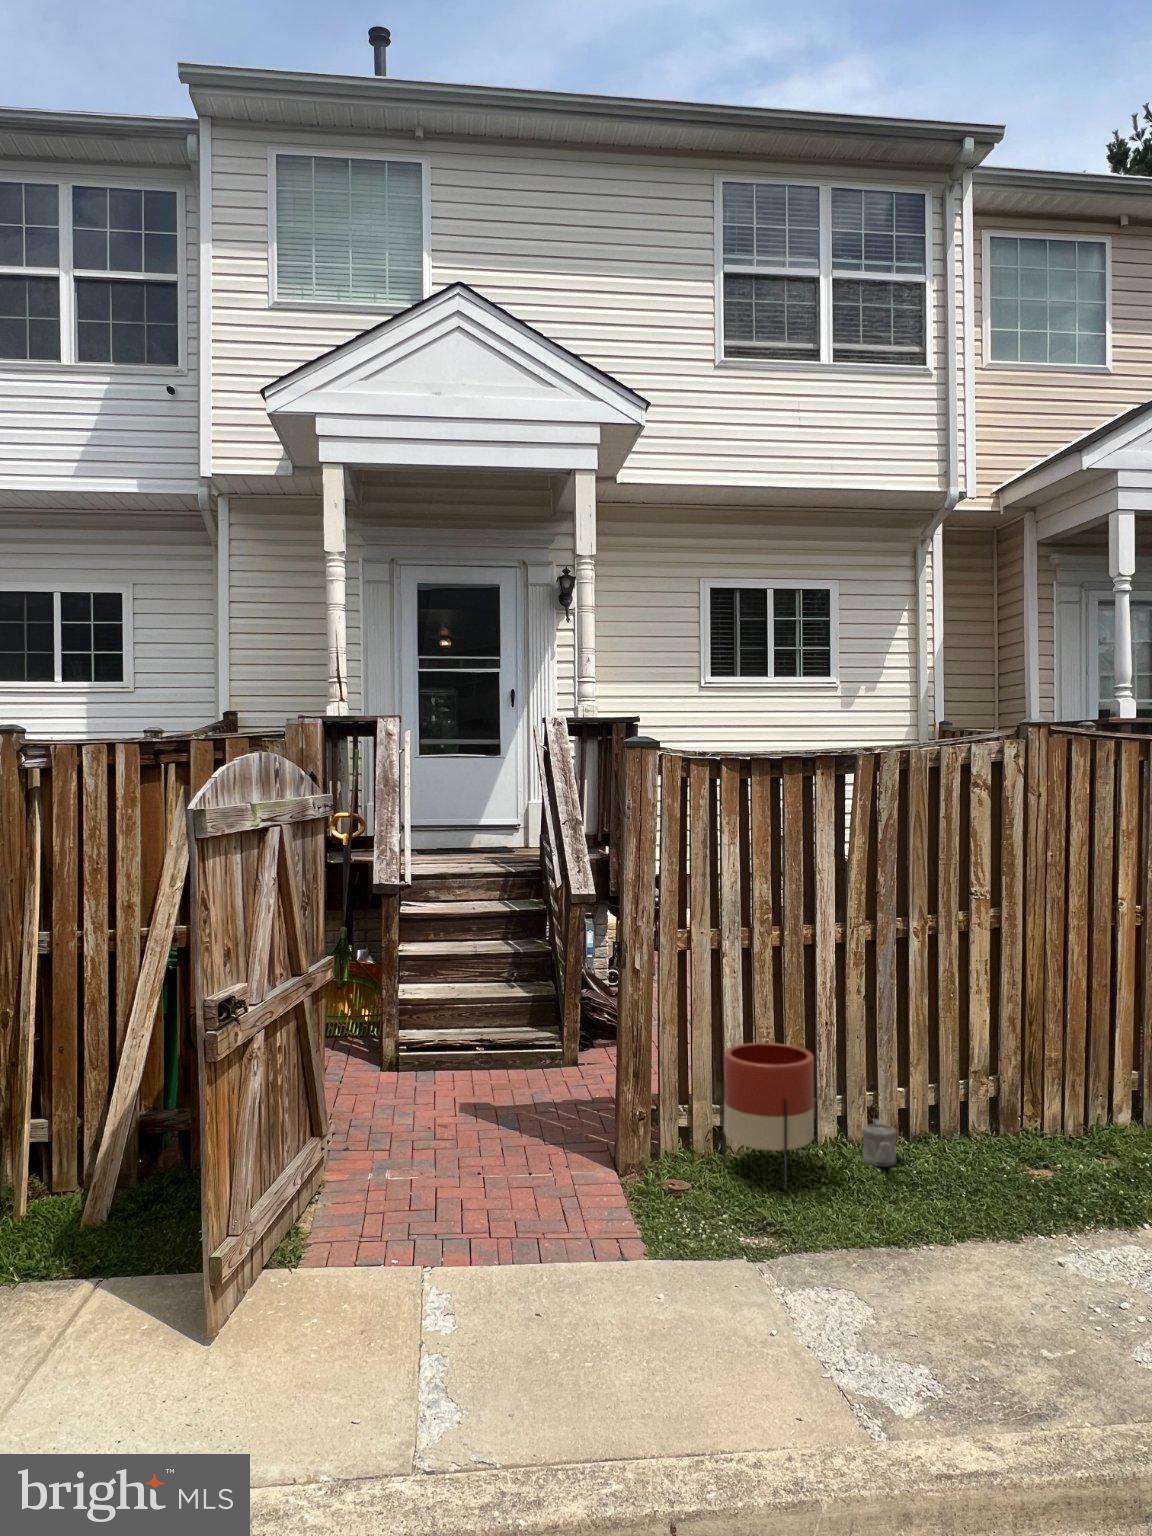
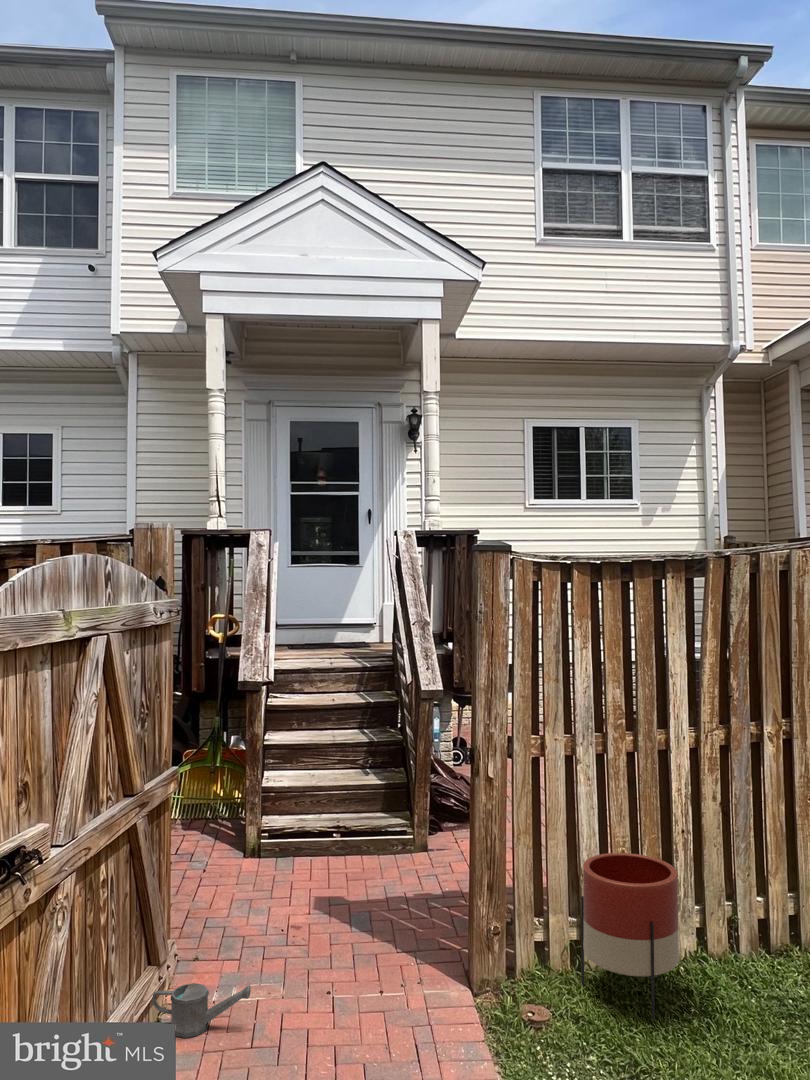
watering can: present [863,1119,897,1167] -> present [153,983,251,1038]

